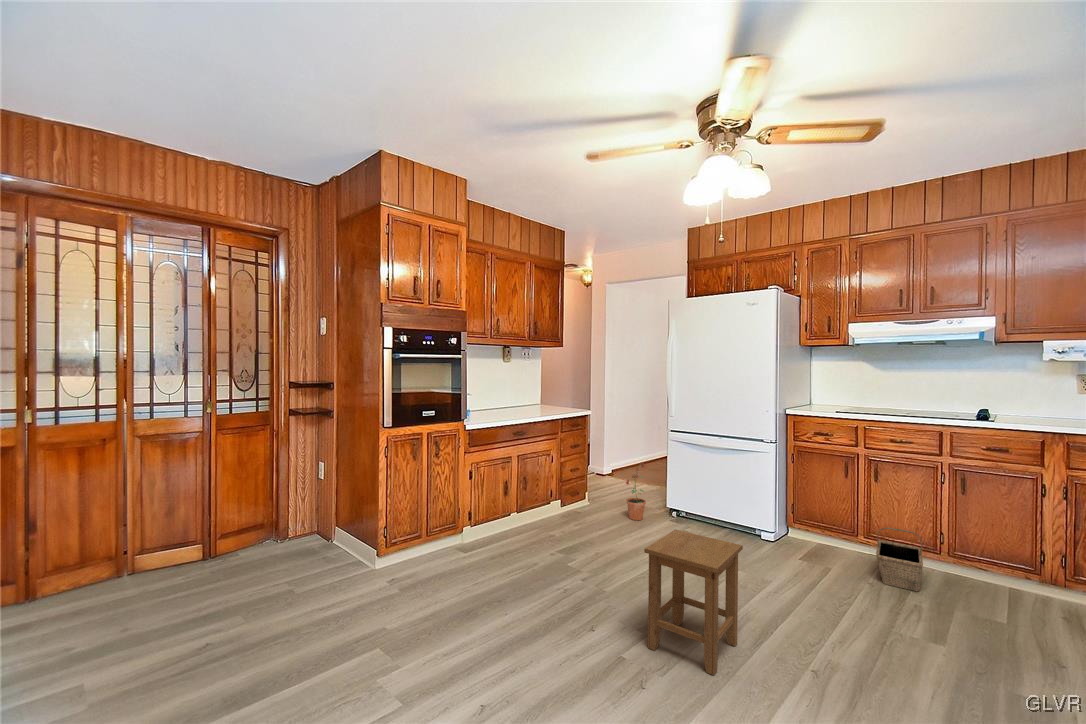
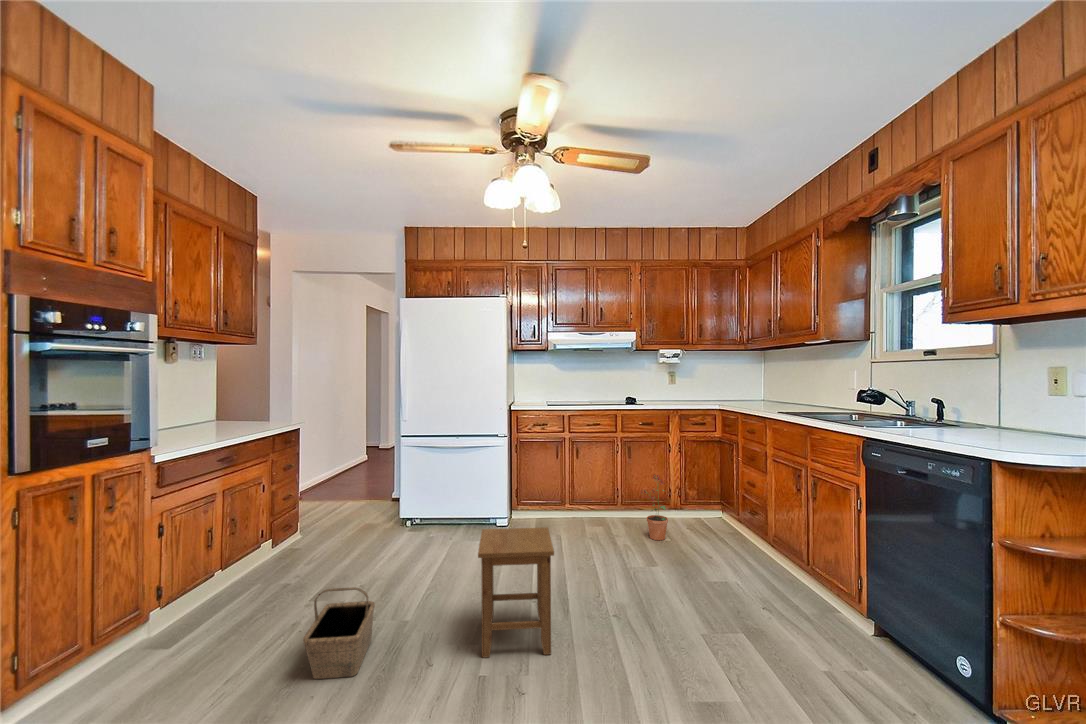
potted plant: present [626,462,646,520] -> present [641,474,668,540]
basket: present [876,527,923,591] -> present [303,587,375,679]

